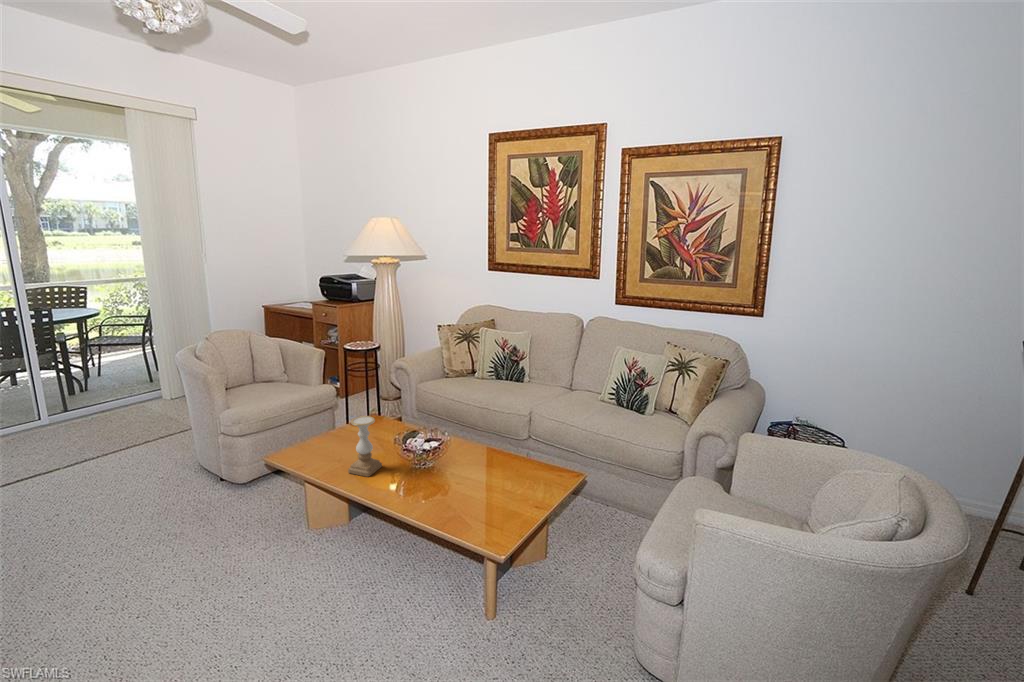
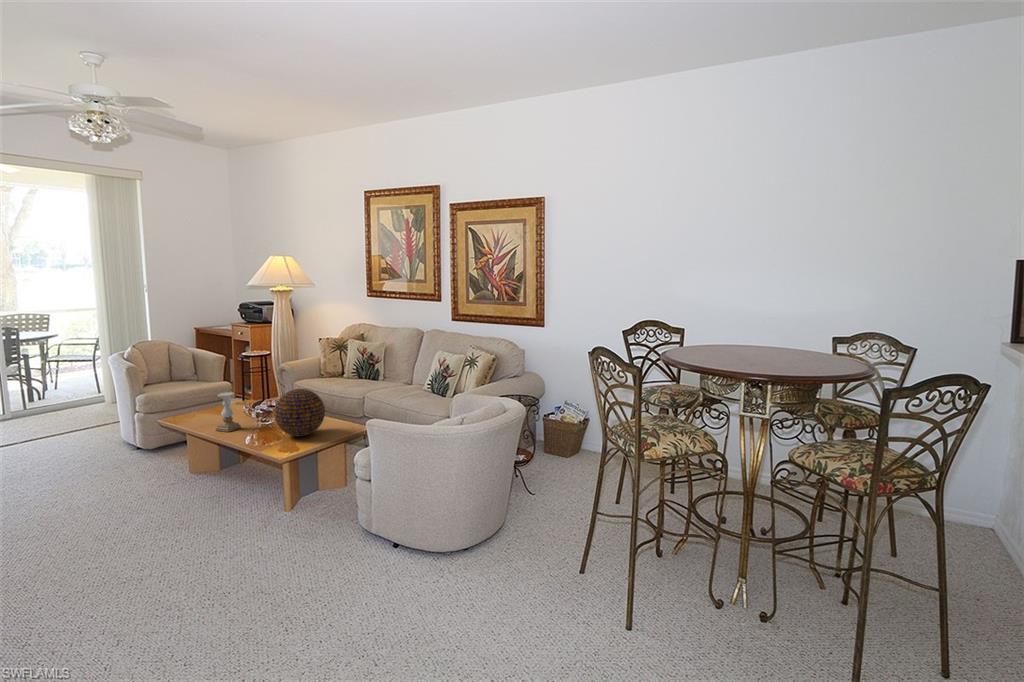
decorative orb: none [448,418,519,491] -> present [275,389,325,437]

